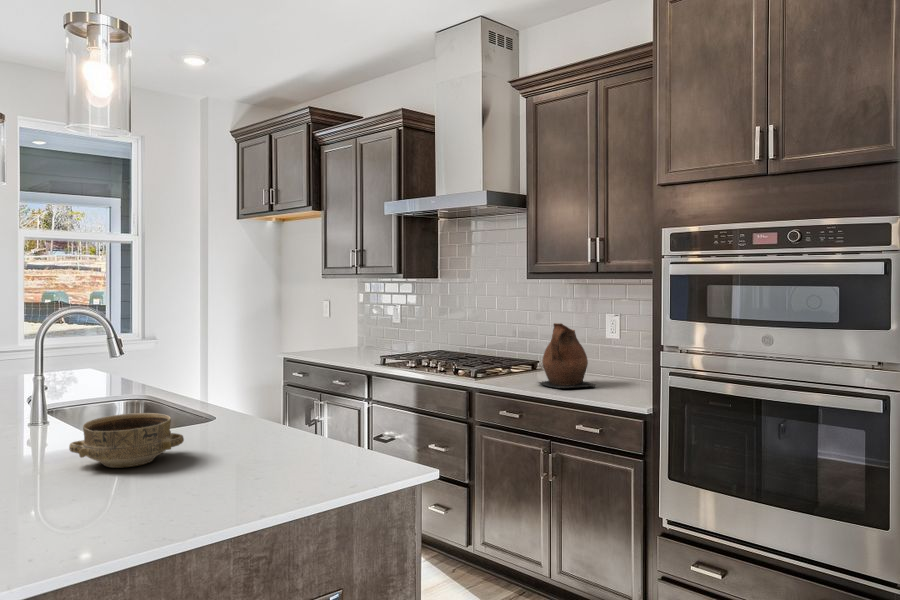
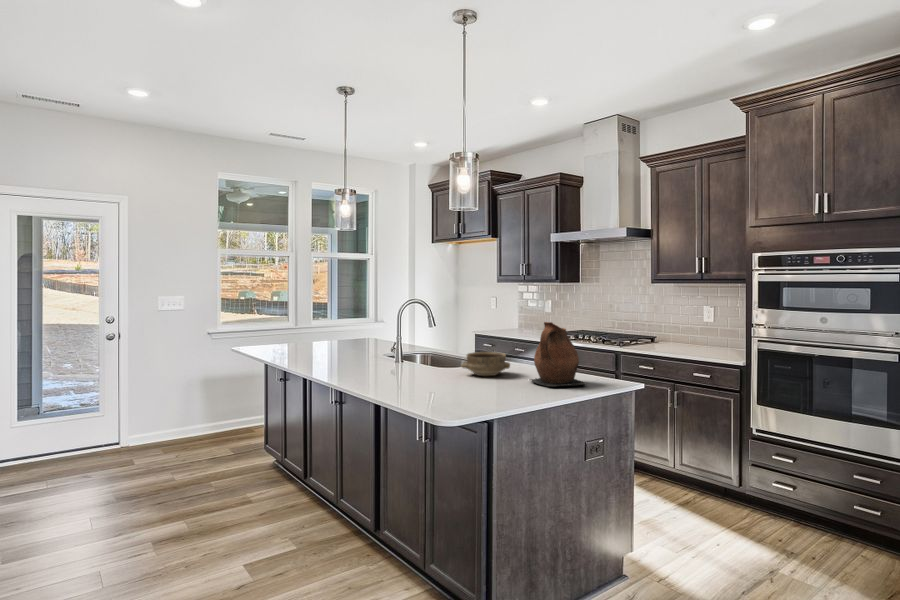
ceramic pitcher: present [539,323,596,388] -> present [531,322,587,386]

